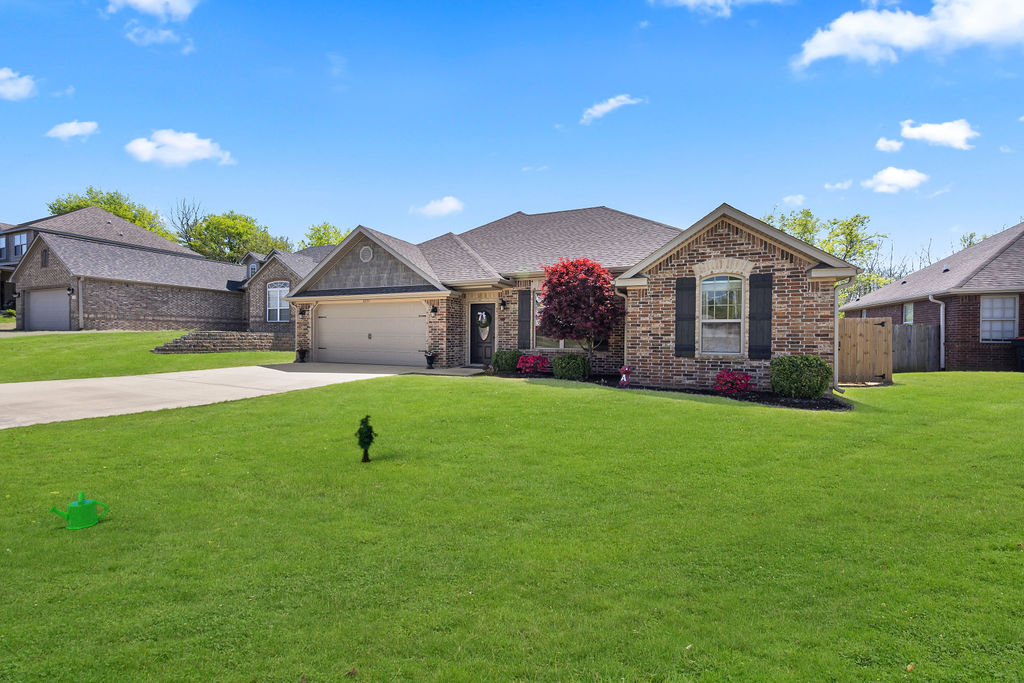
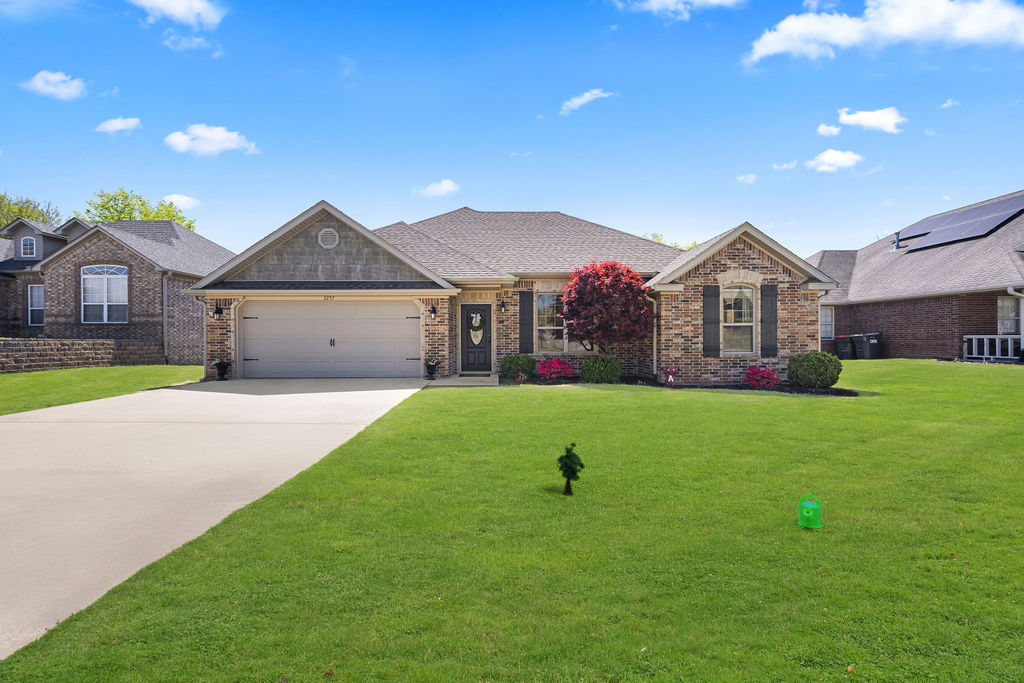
decorative plant: present [355,415,378,462] -> present [557,443,585,495]

